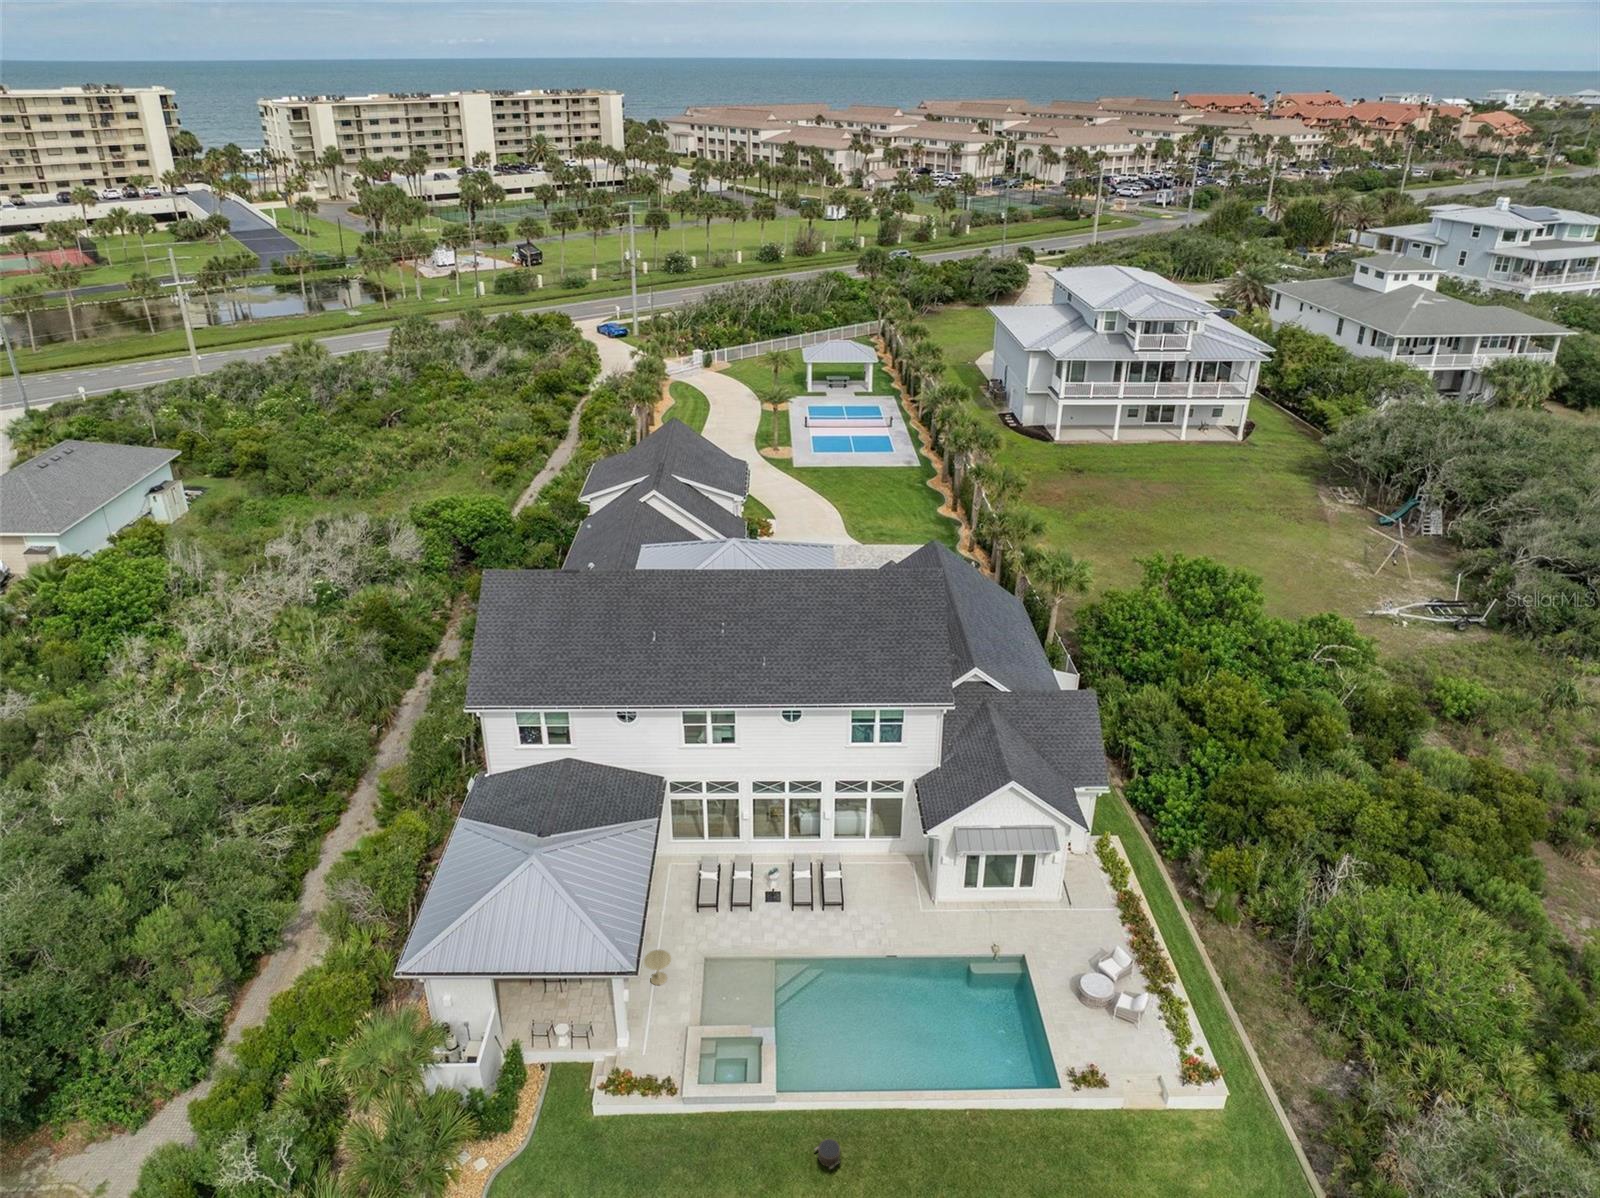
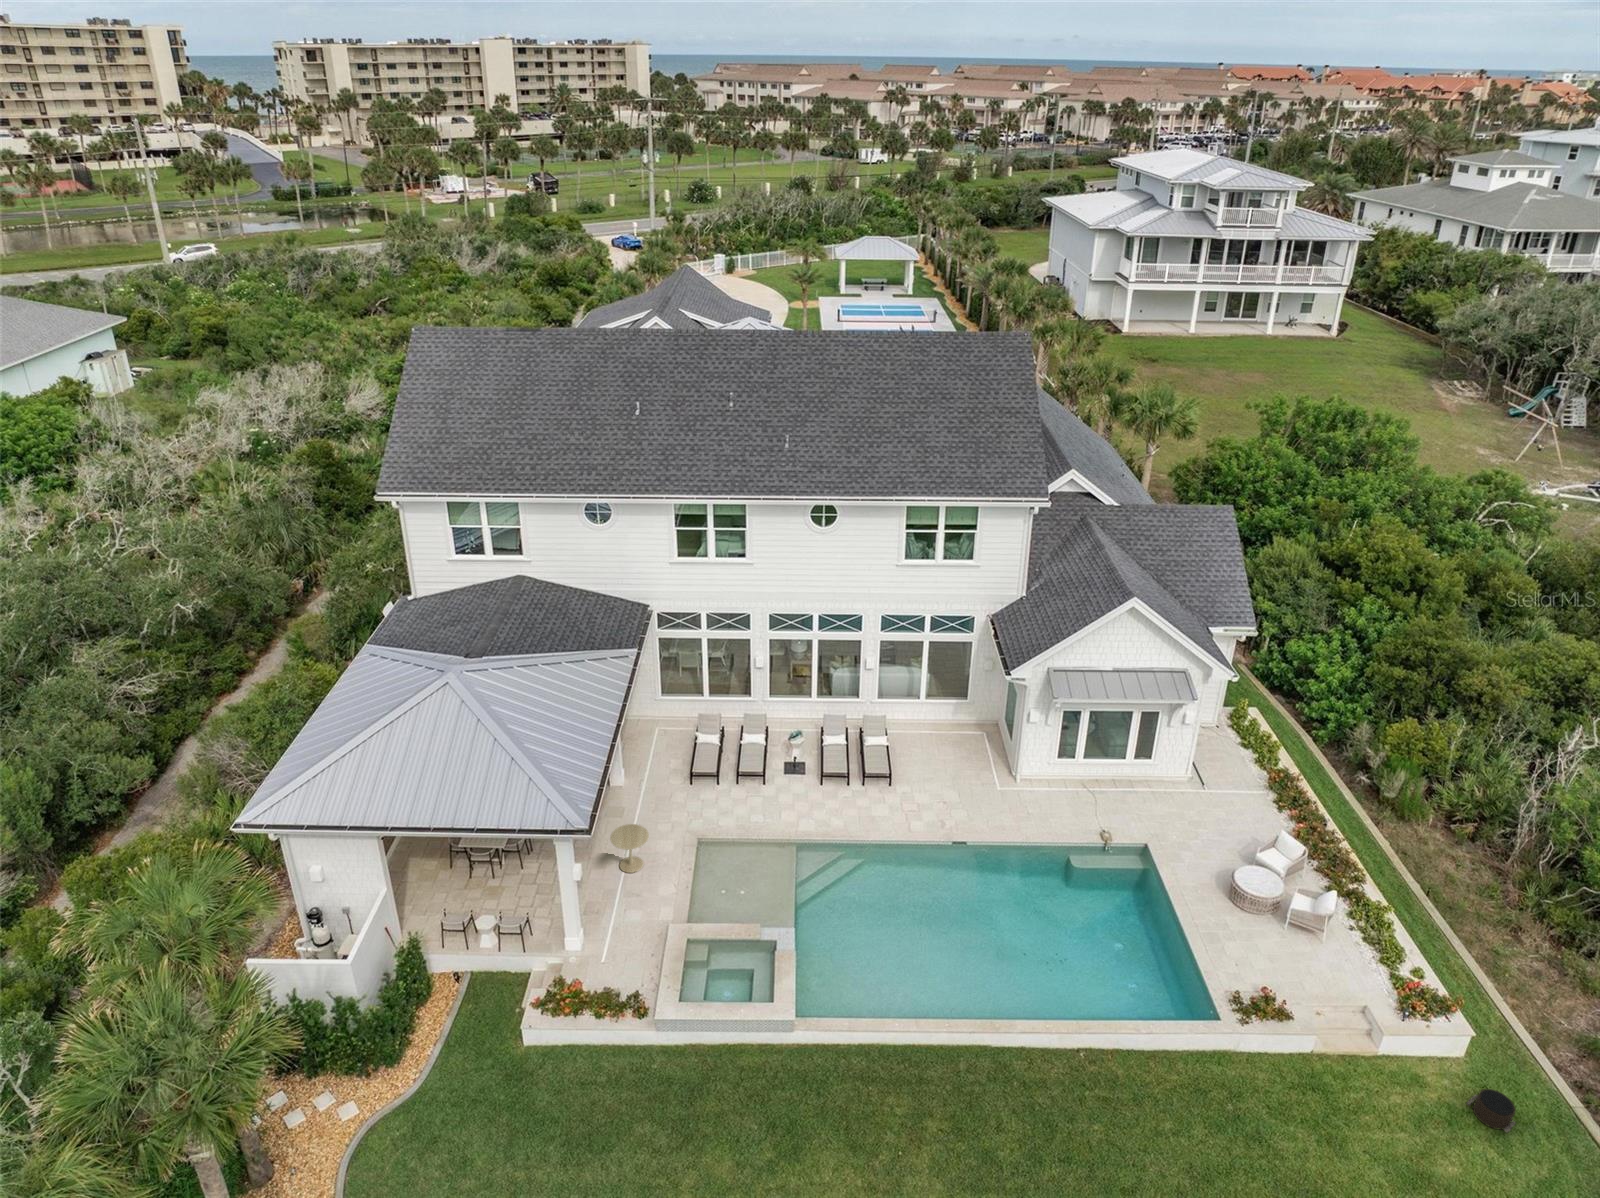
pouf: present [815,1139,840,1169] -> present [1467,1089,1516,1132]

